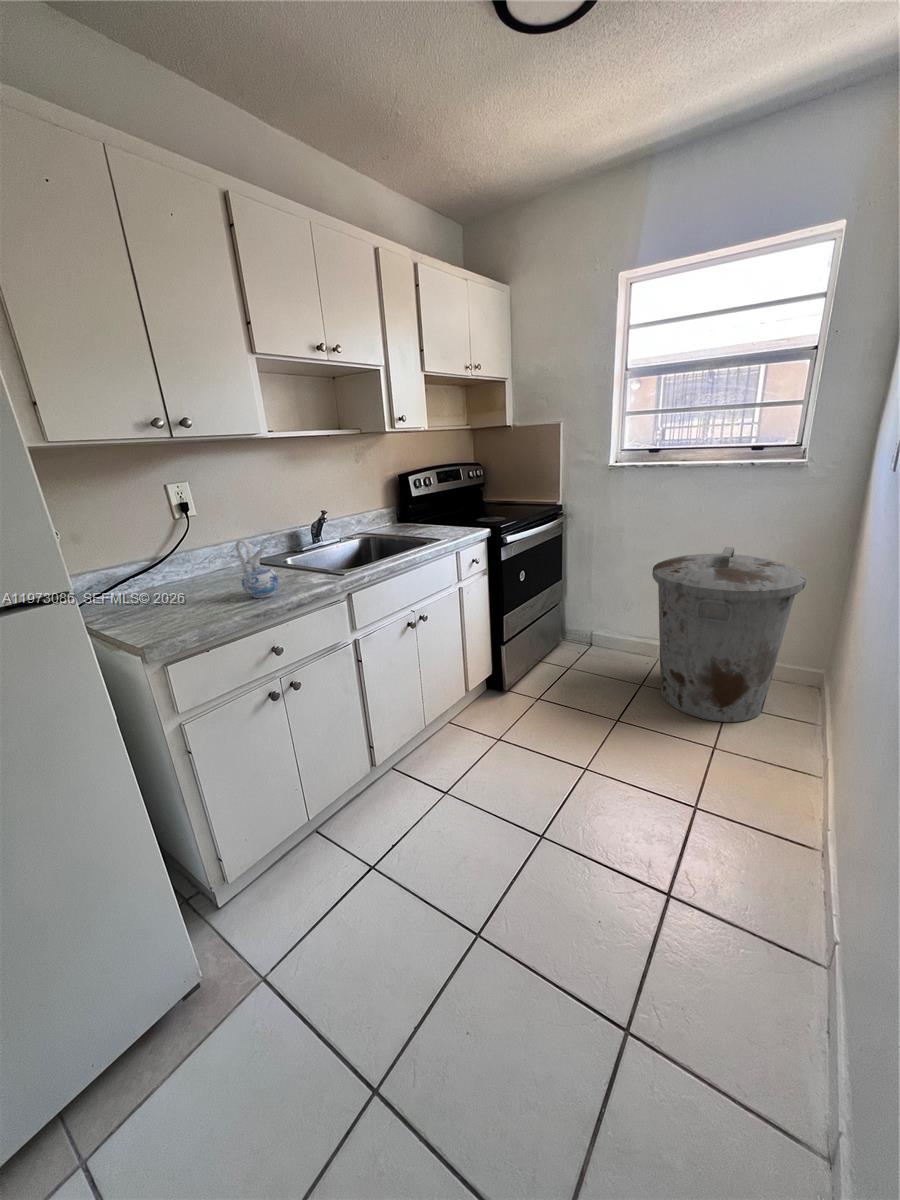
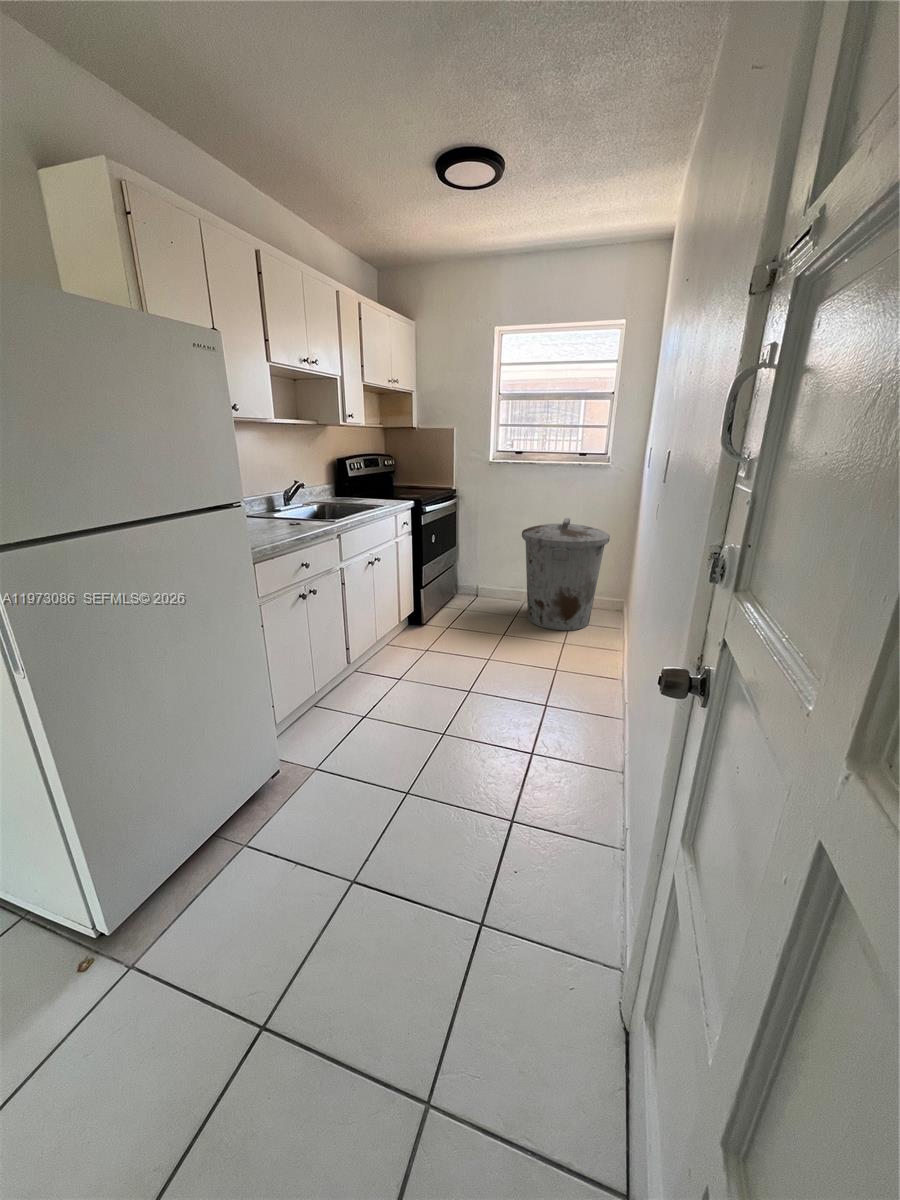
ceramic pitcher: present [235,540,278,598] -> none [273,491,301,531]

